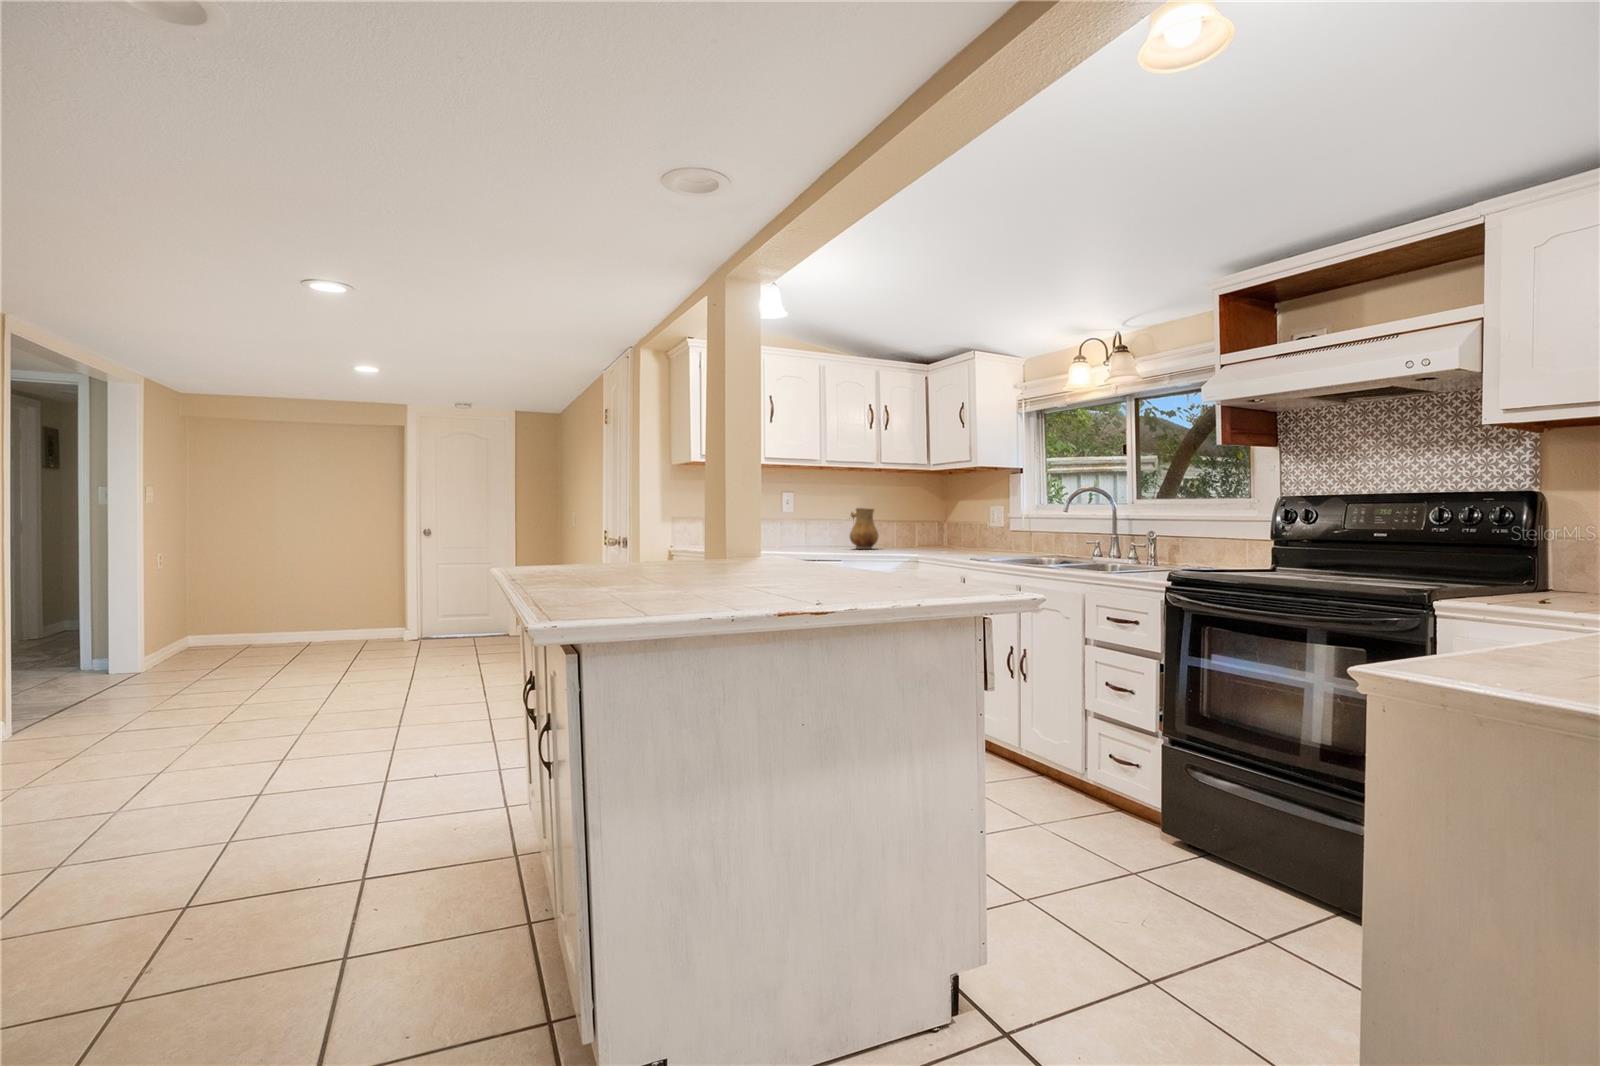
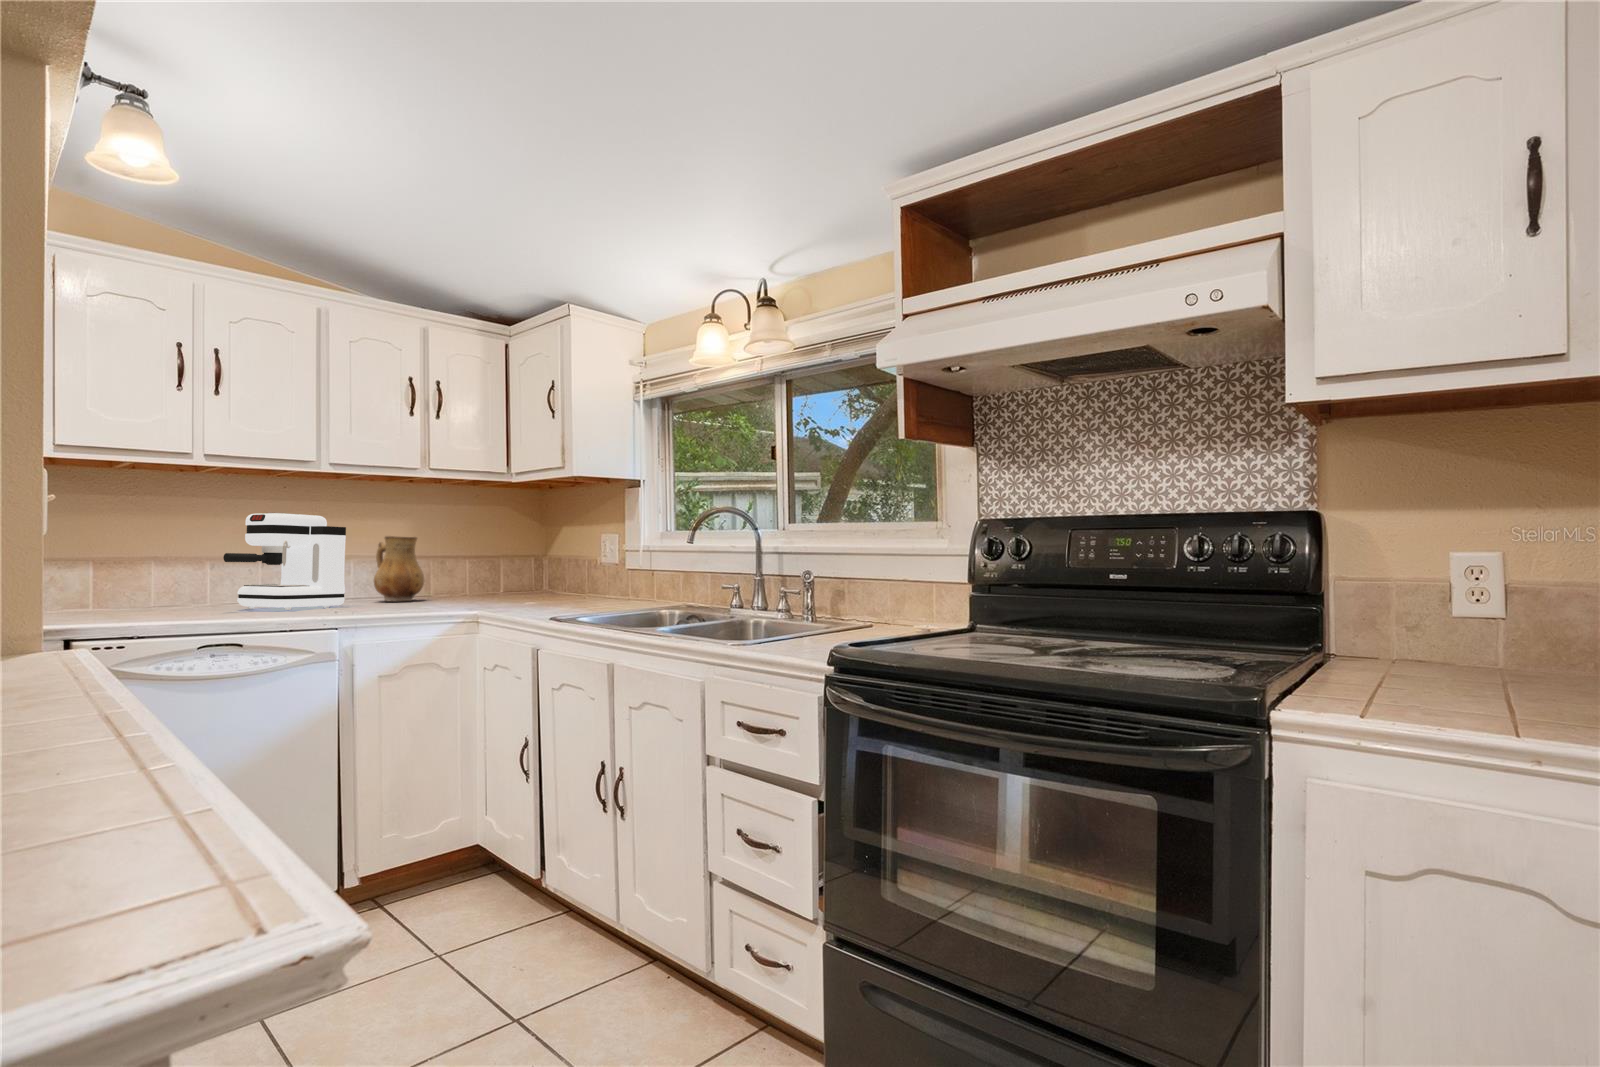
coffee maker: none [779,495,839,552] -> present [223,513,346,610]

